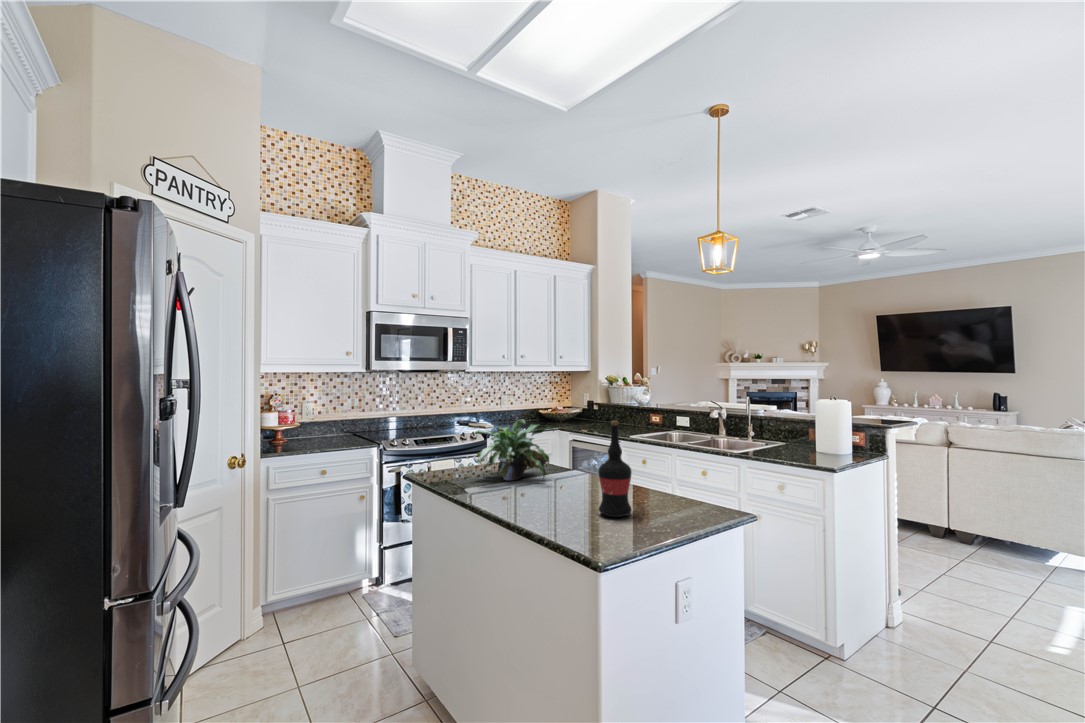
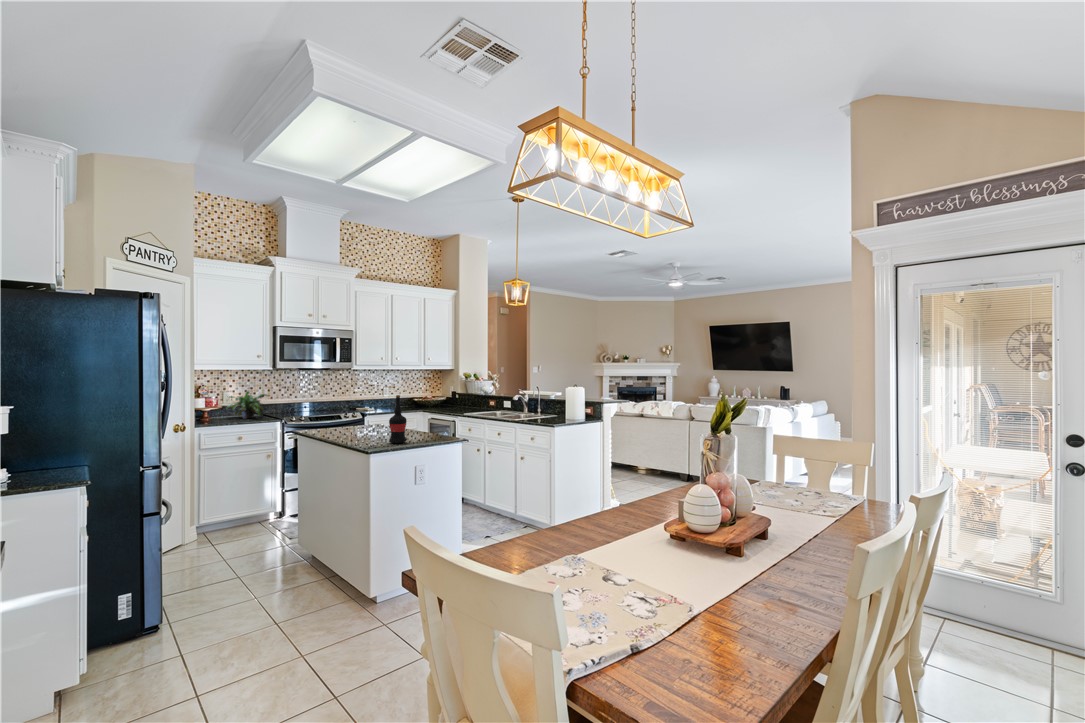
potted plant: present [473,419,554,480] -> present [227,391,265,419]

